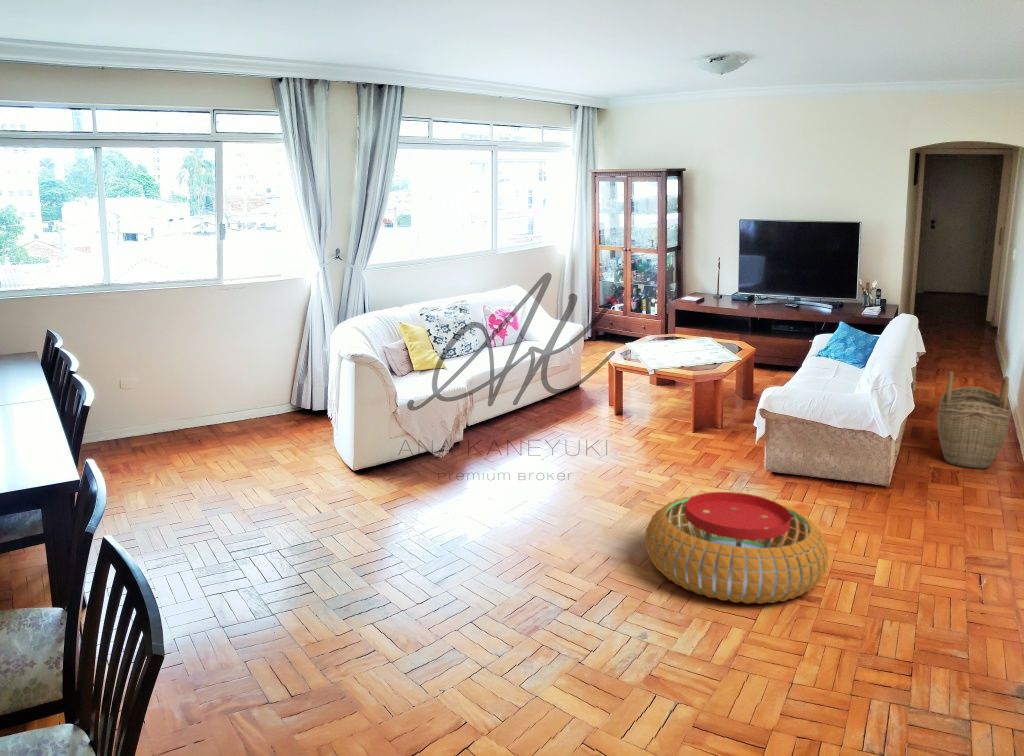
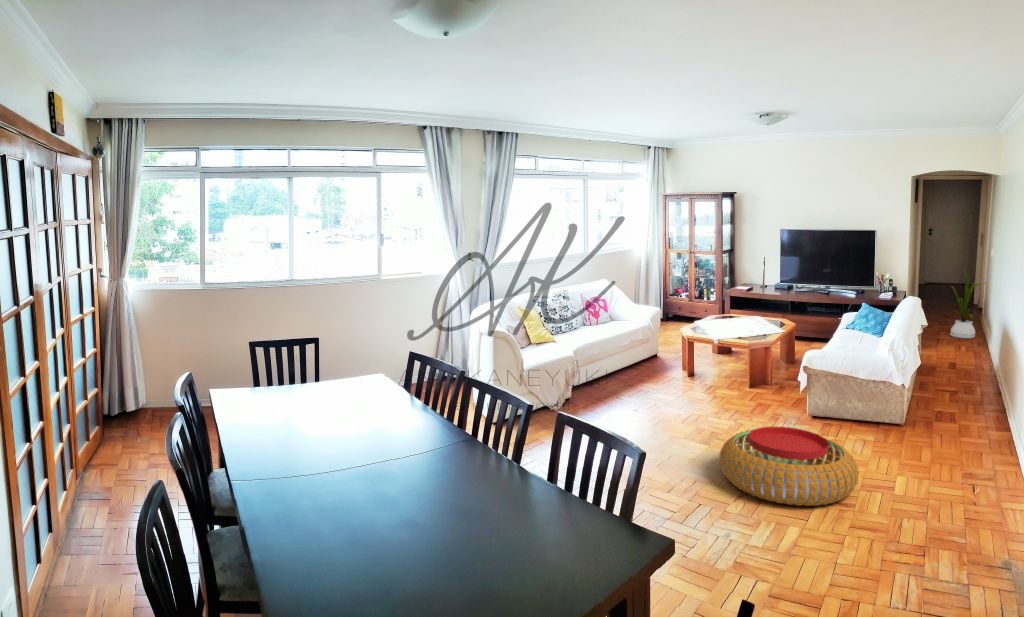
house plant: none [945,283,992,368] -> present [951,273,979,338]
woven basket: present [937,371,1010,469] -> none [943,339,1002,414]

